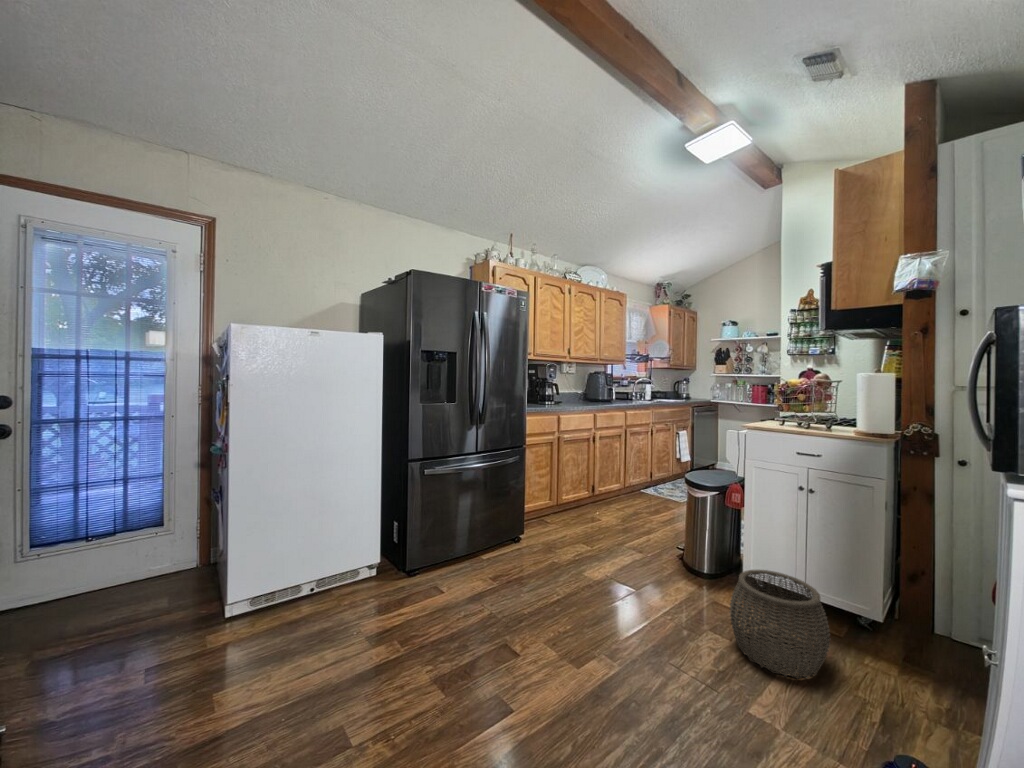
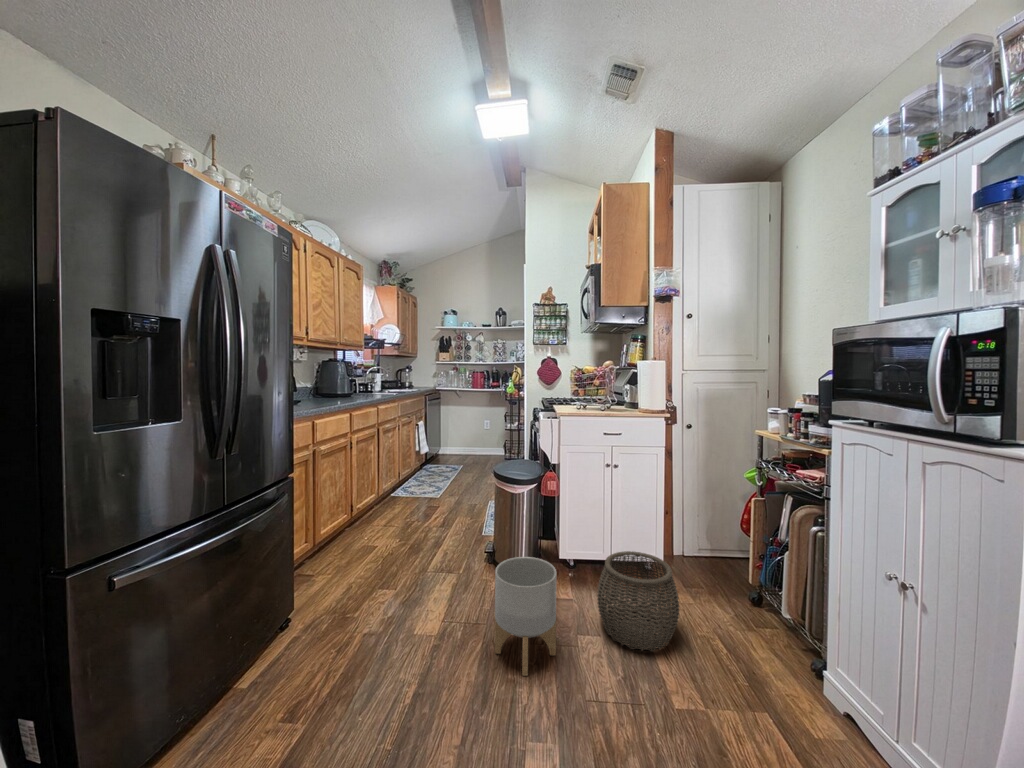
planter: none [623,537,677,630] -> present [495,557,556,676]

